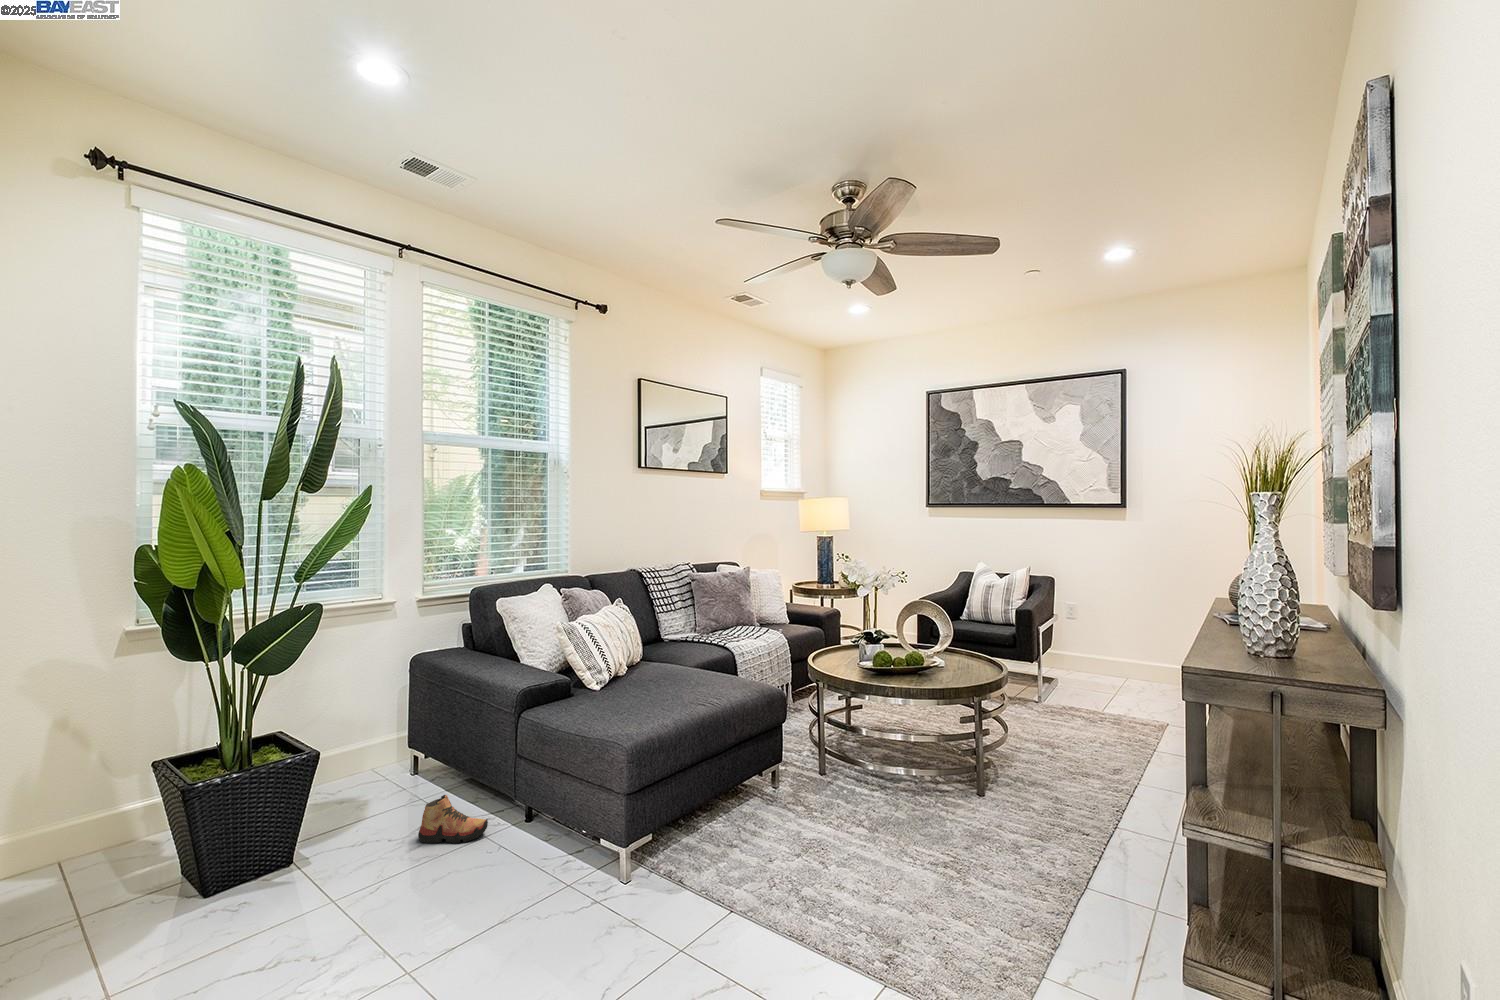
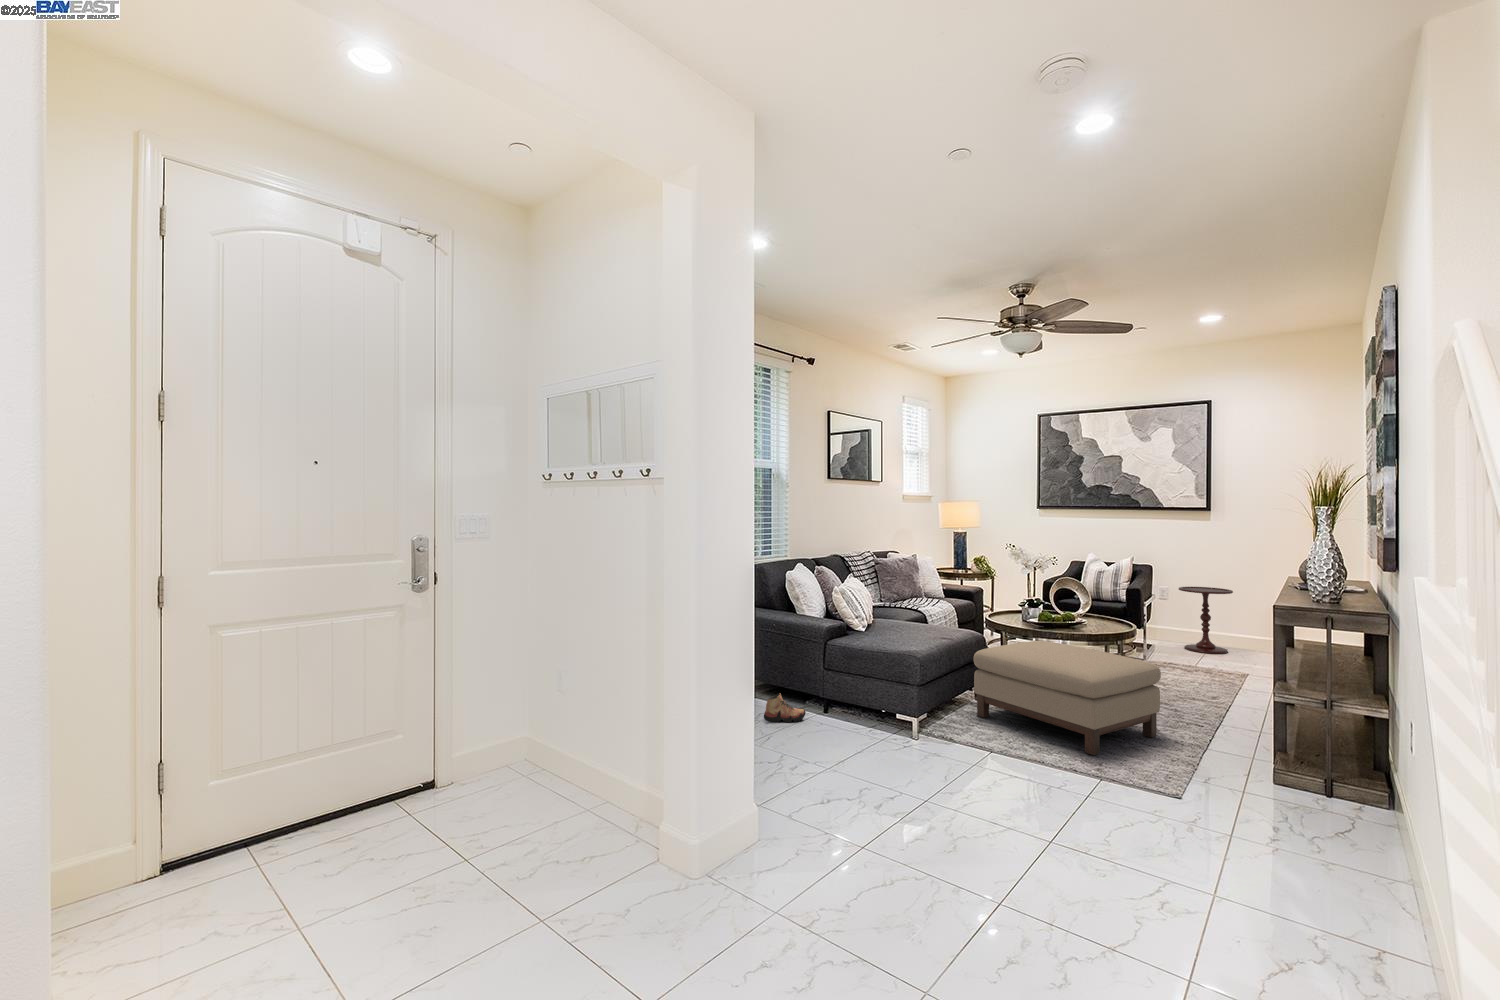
side table: none [1087,605,1153,693] -> present [1179,587,1233,654]
ottoman: none [757,697,1021,910] -> present [974,641,1161,755]

